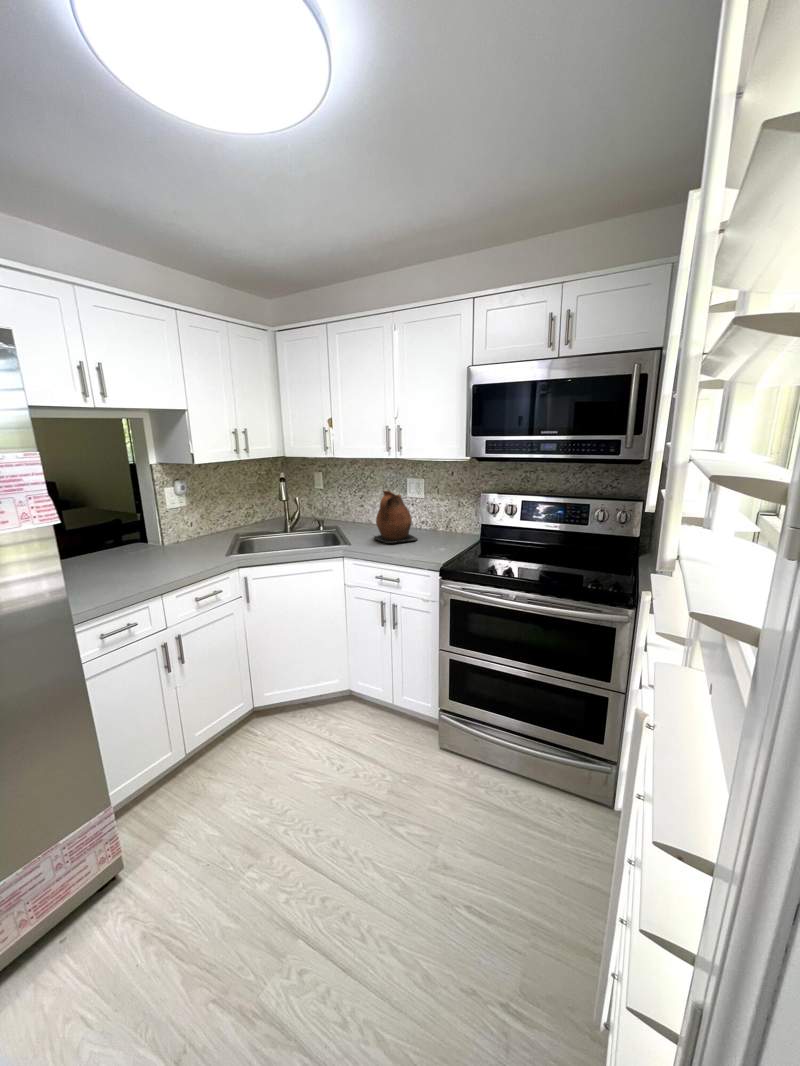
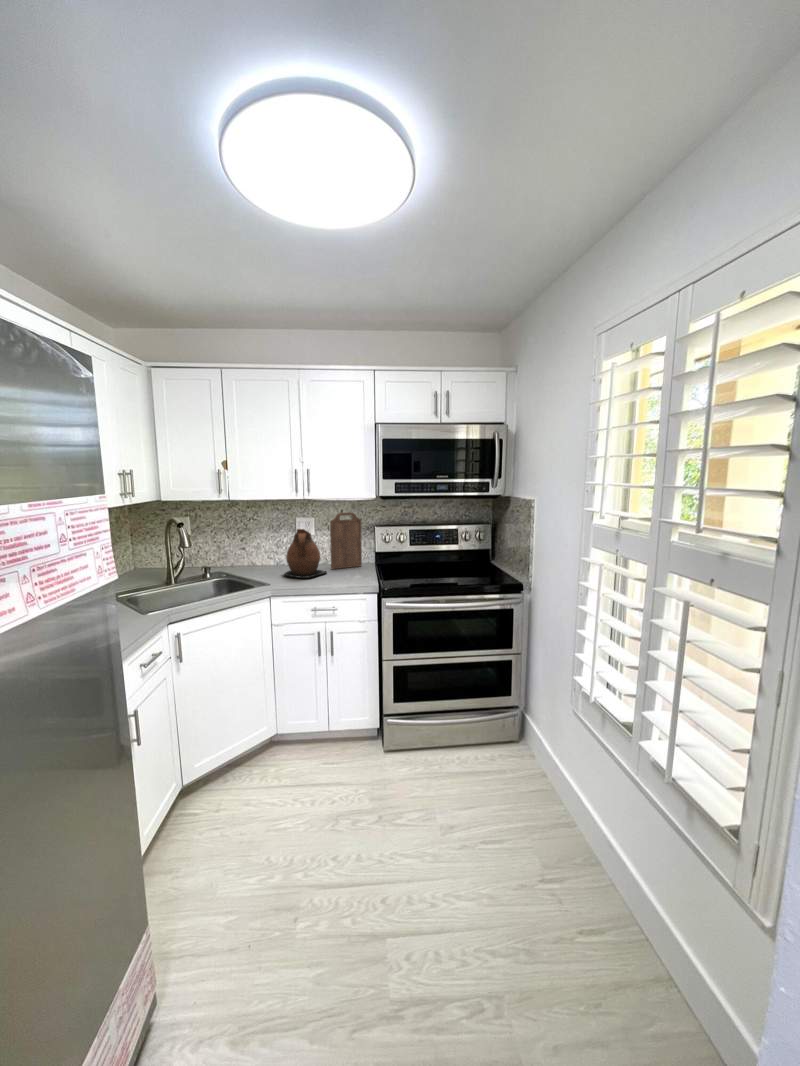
cutting board: none [428,475,466,538] -> present [330,512,362,569]

